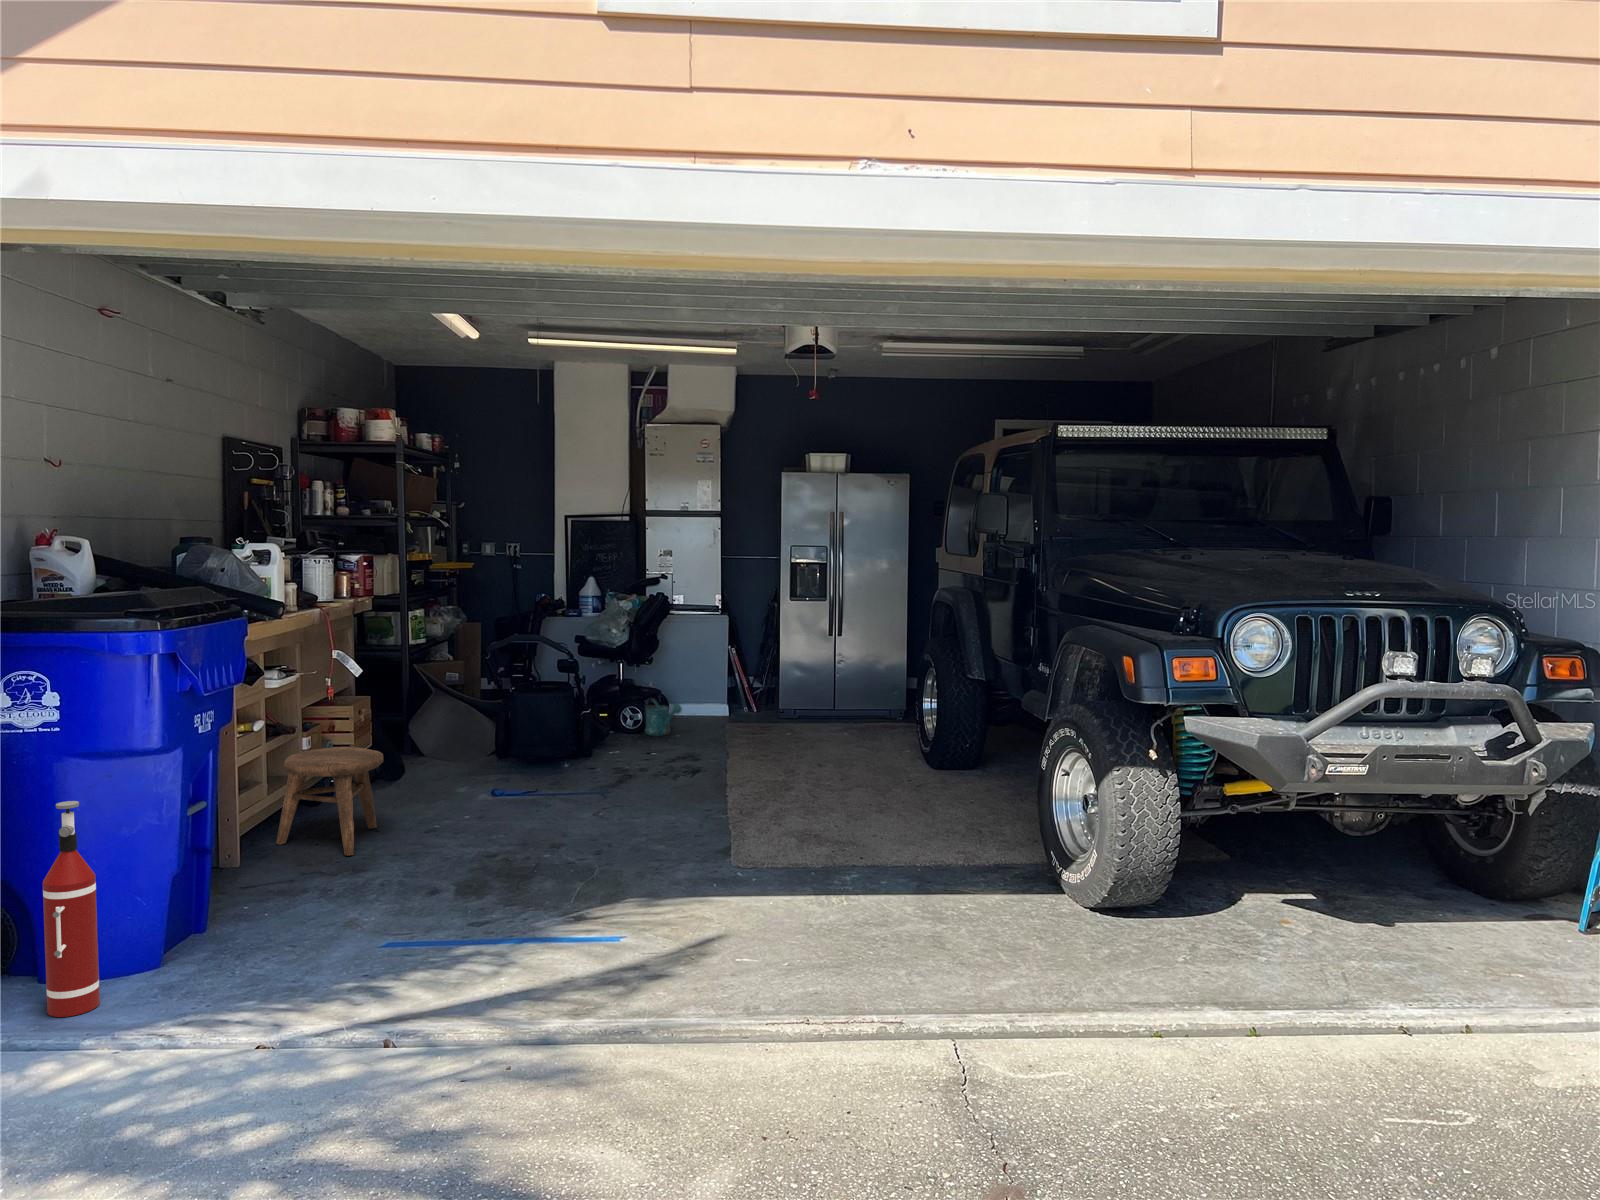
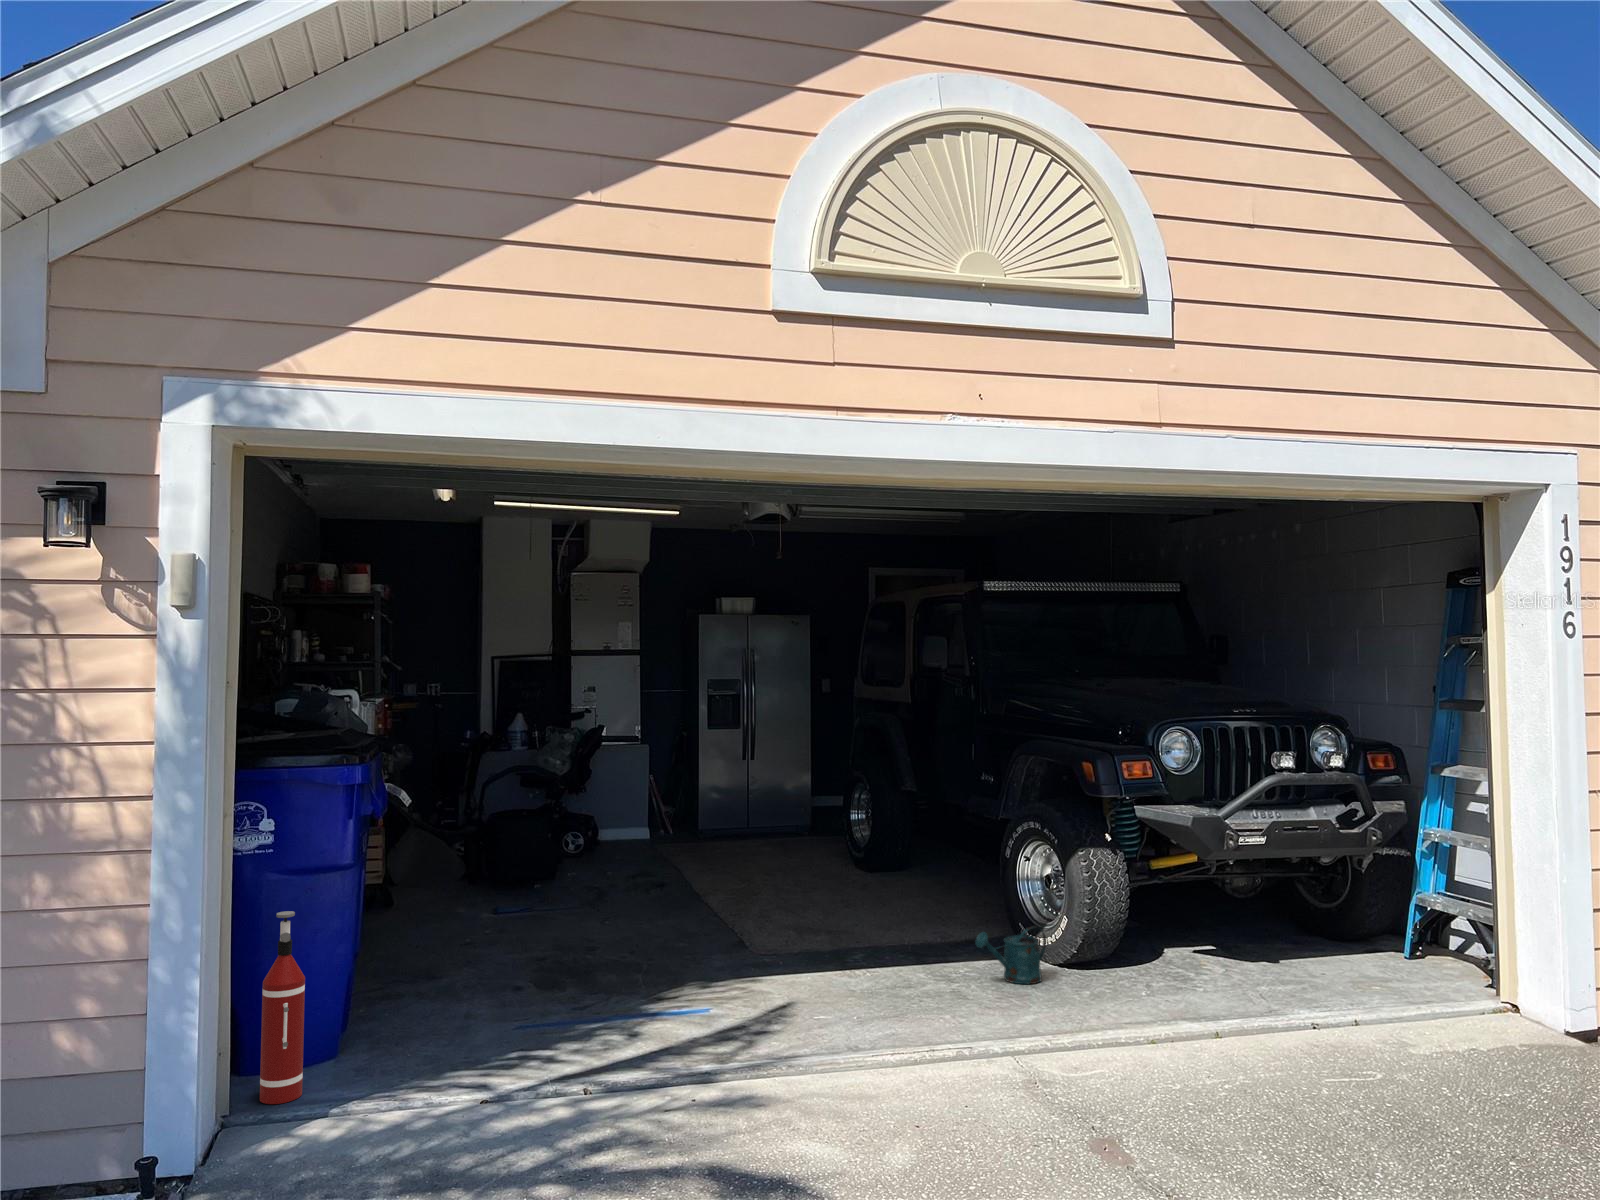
watering can: present [645,699,682,736] -> present [975,926,1046,984]
stool: present [276,747,384,856] -> none [332,870,434,968]

